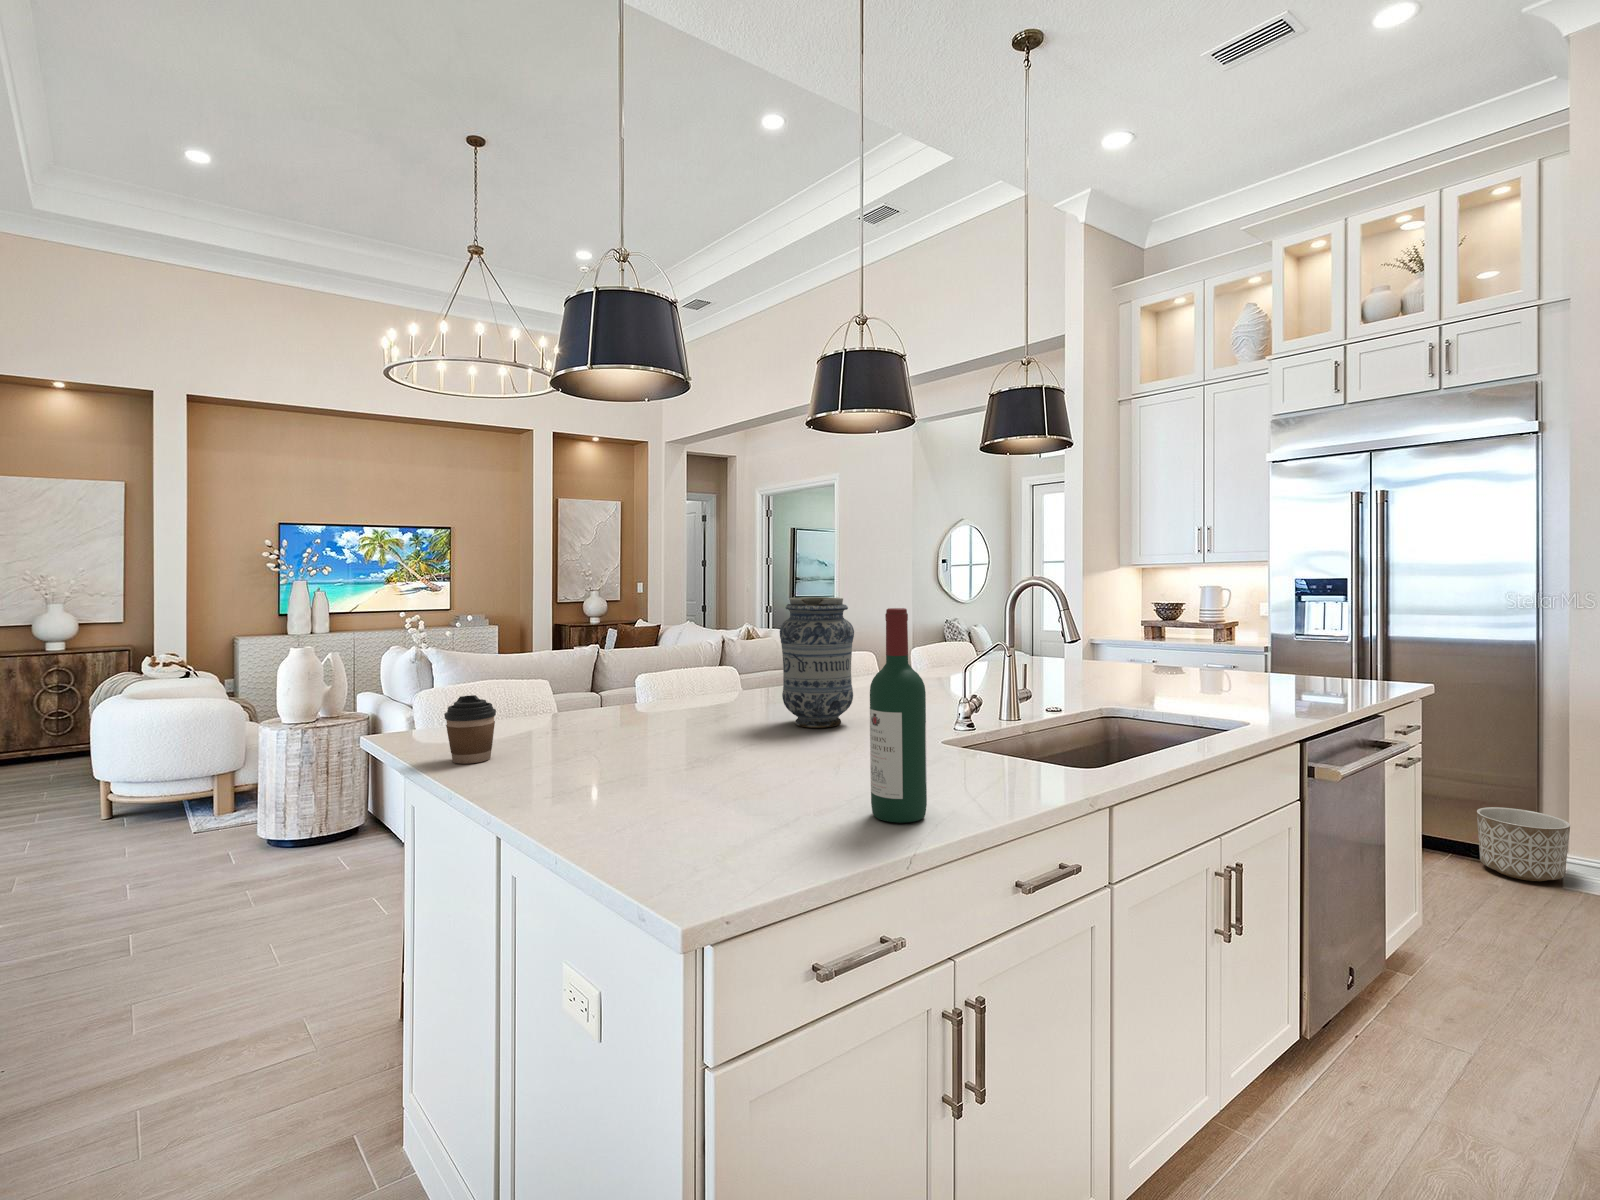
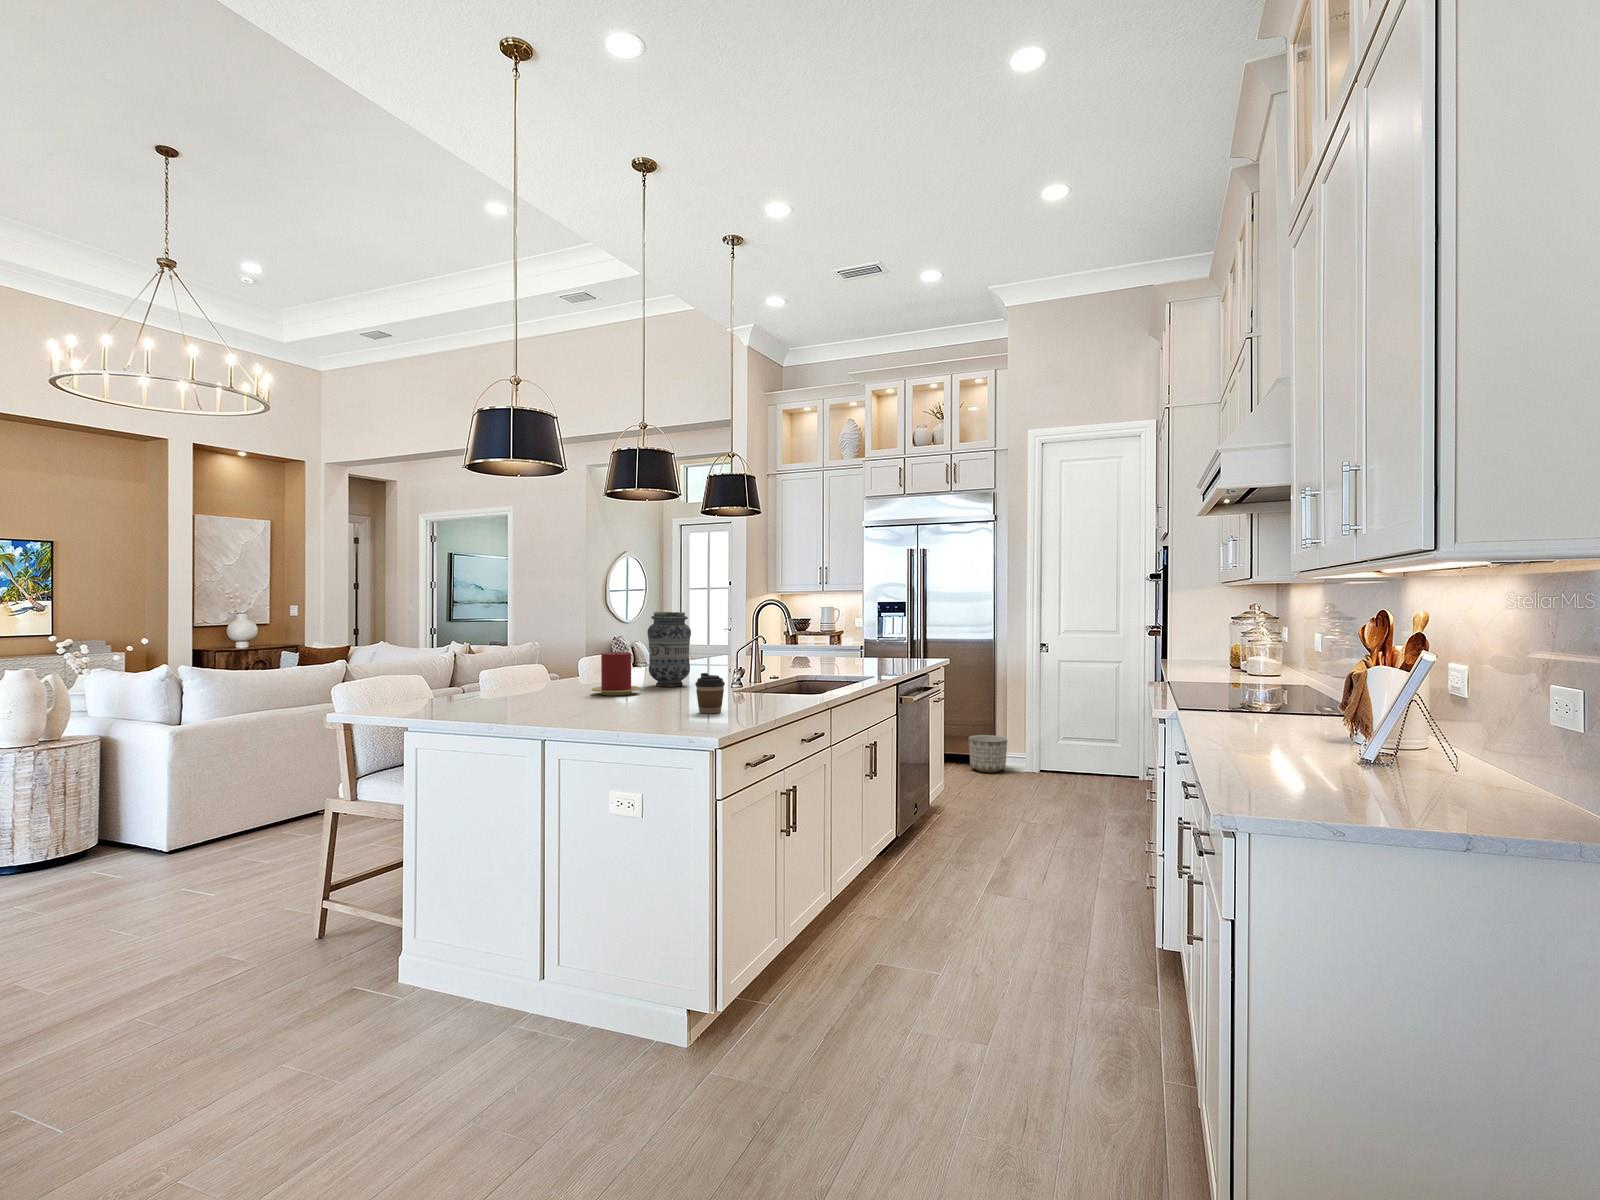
wine bottle: present [870,608,927,823] -> none [759,615,783,704]
candle: none [645,668,731,747] -> present [591,652,641,695]
coffee cup: present [444,695,496,764] -> present [695,673,725,713]

